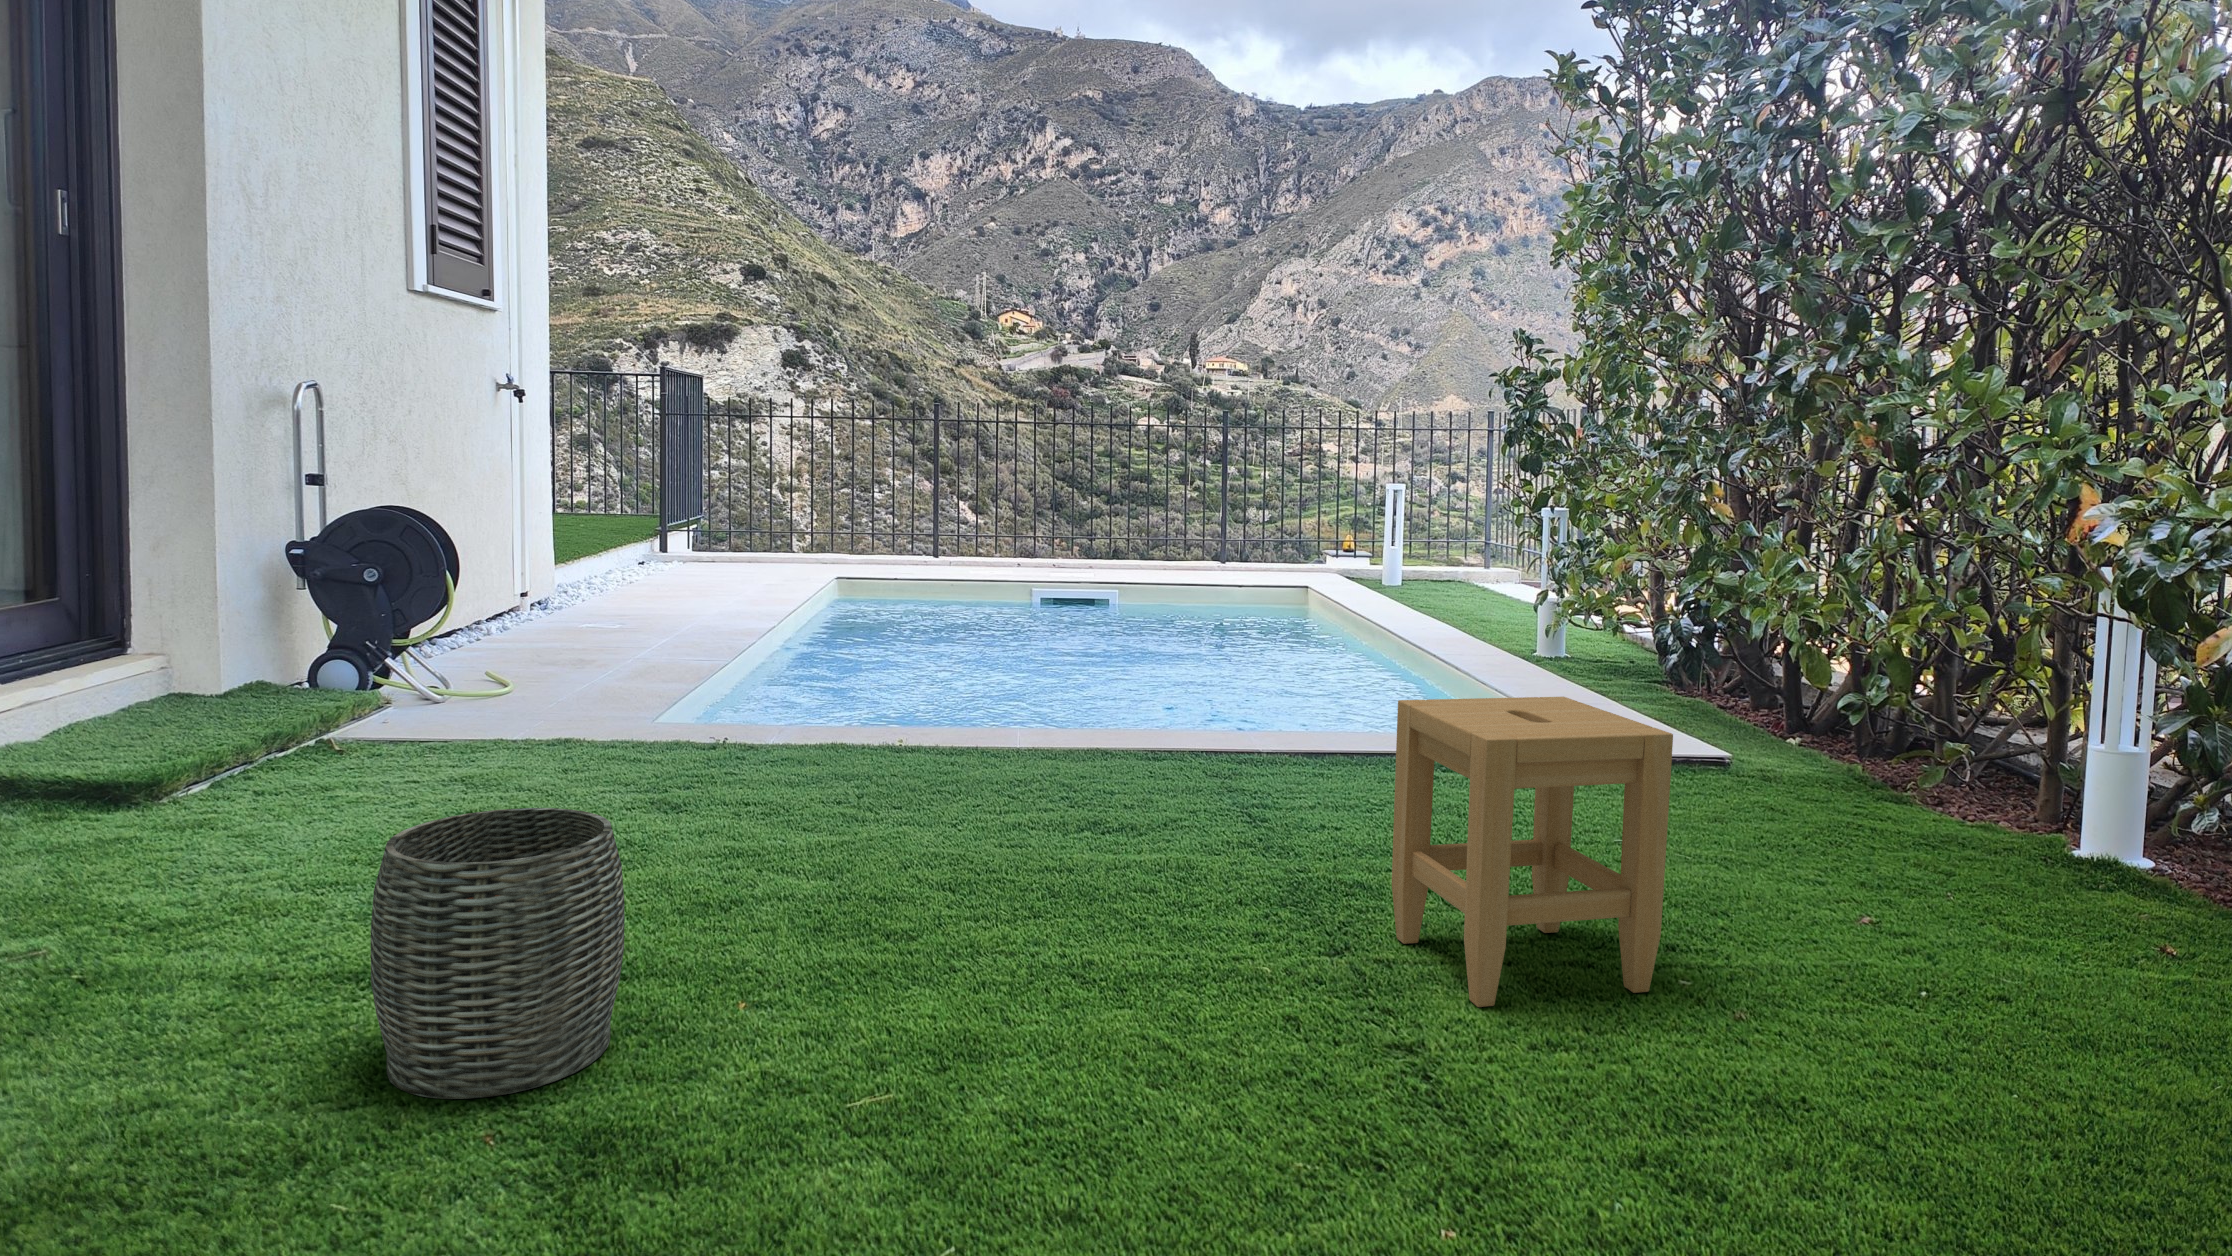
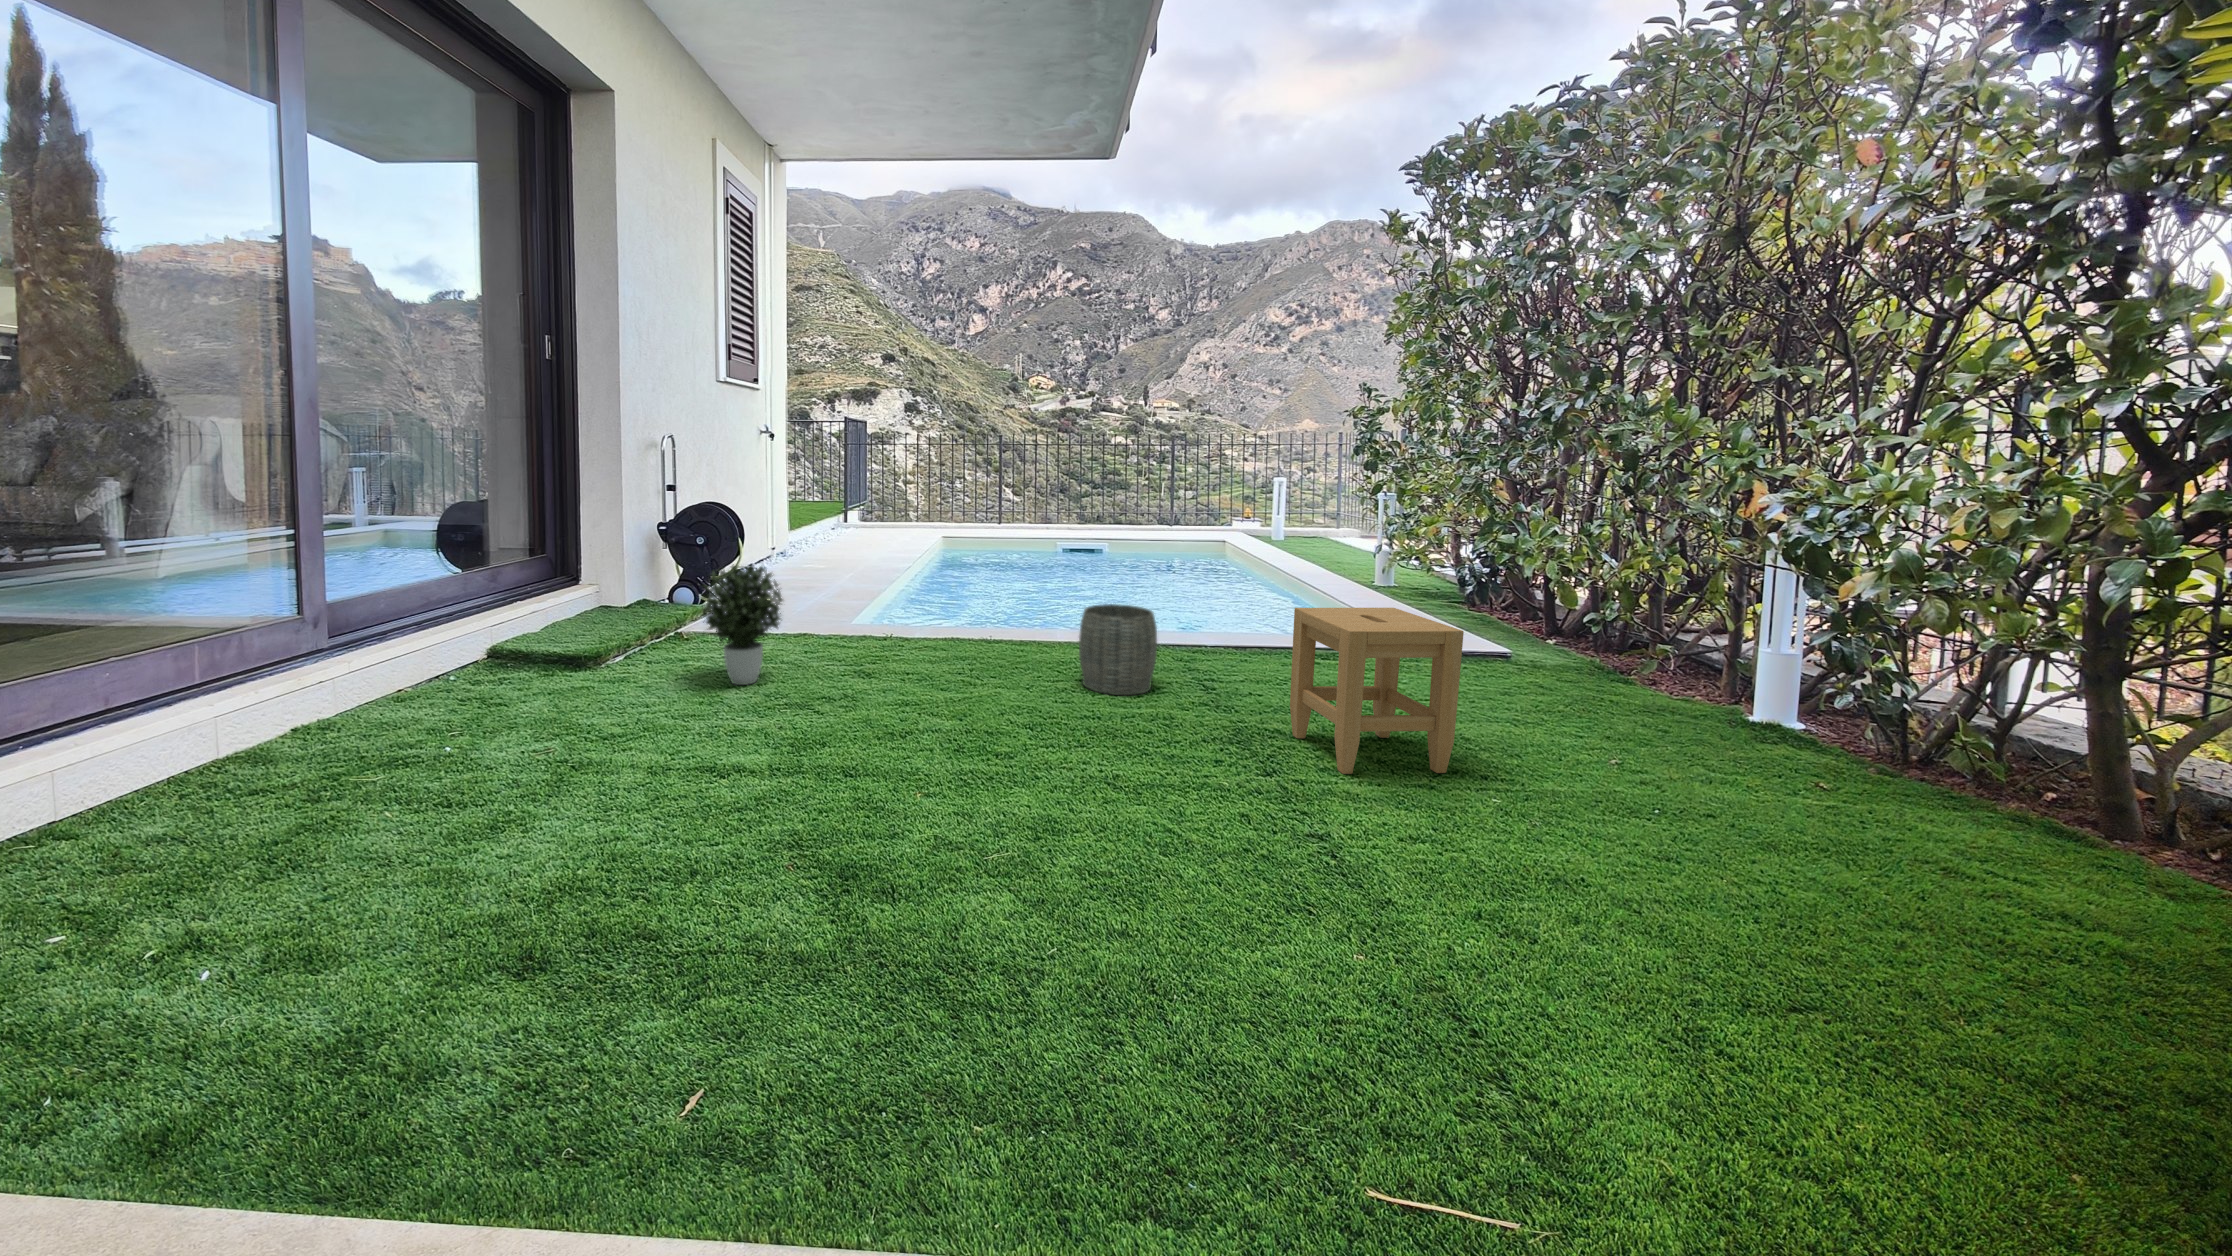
potted plant: none [161,628,379,898] -> present [702,564,783,685]
woven basket: present [371,808,625,1099] -> present [1079,604,1157,695]

